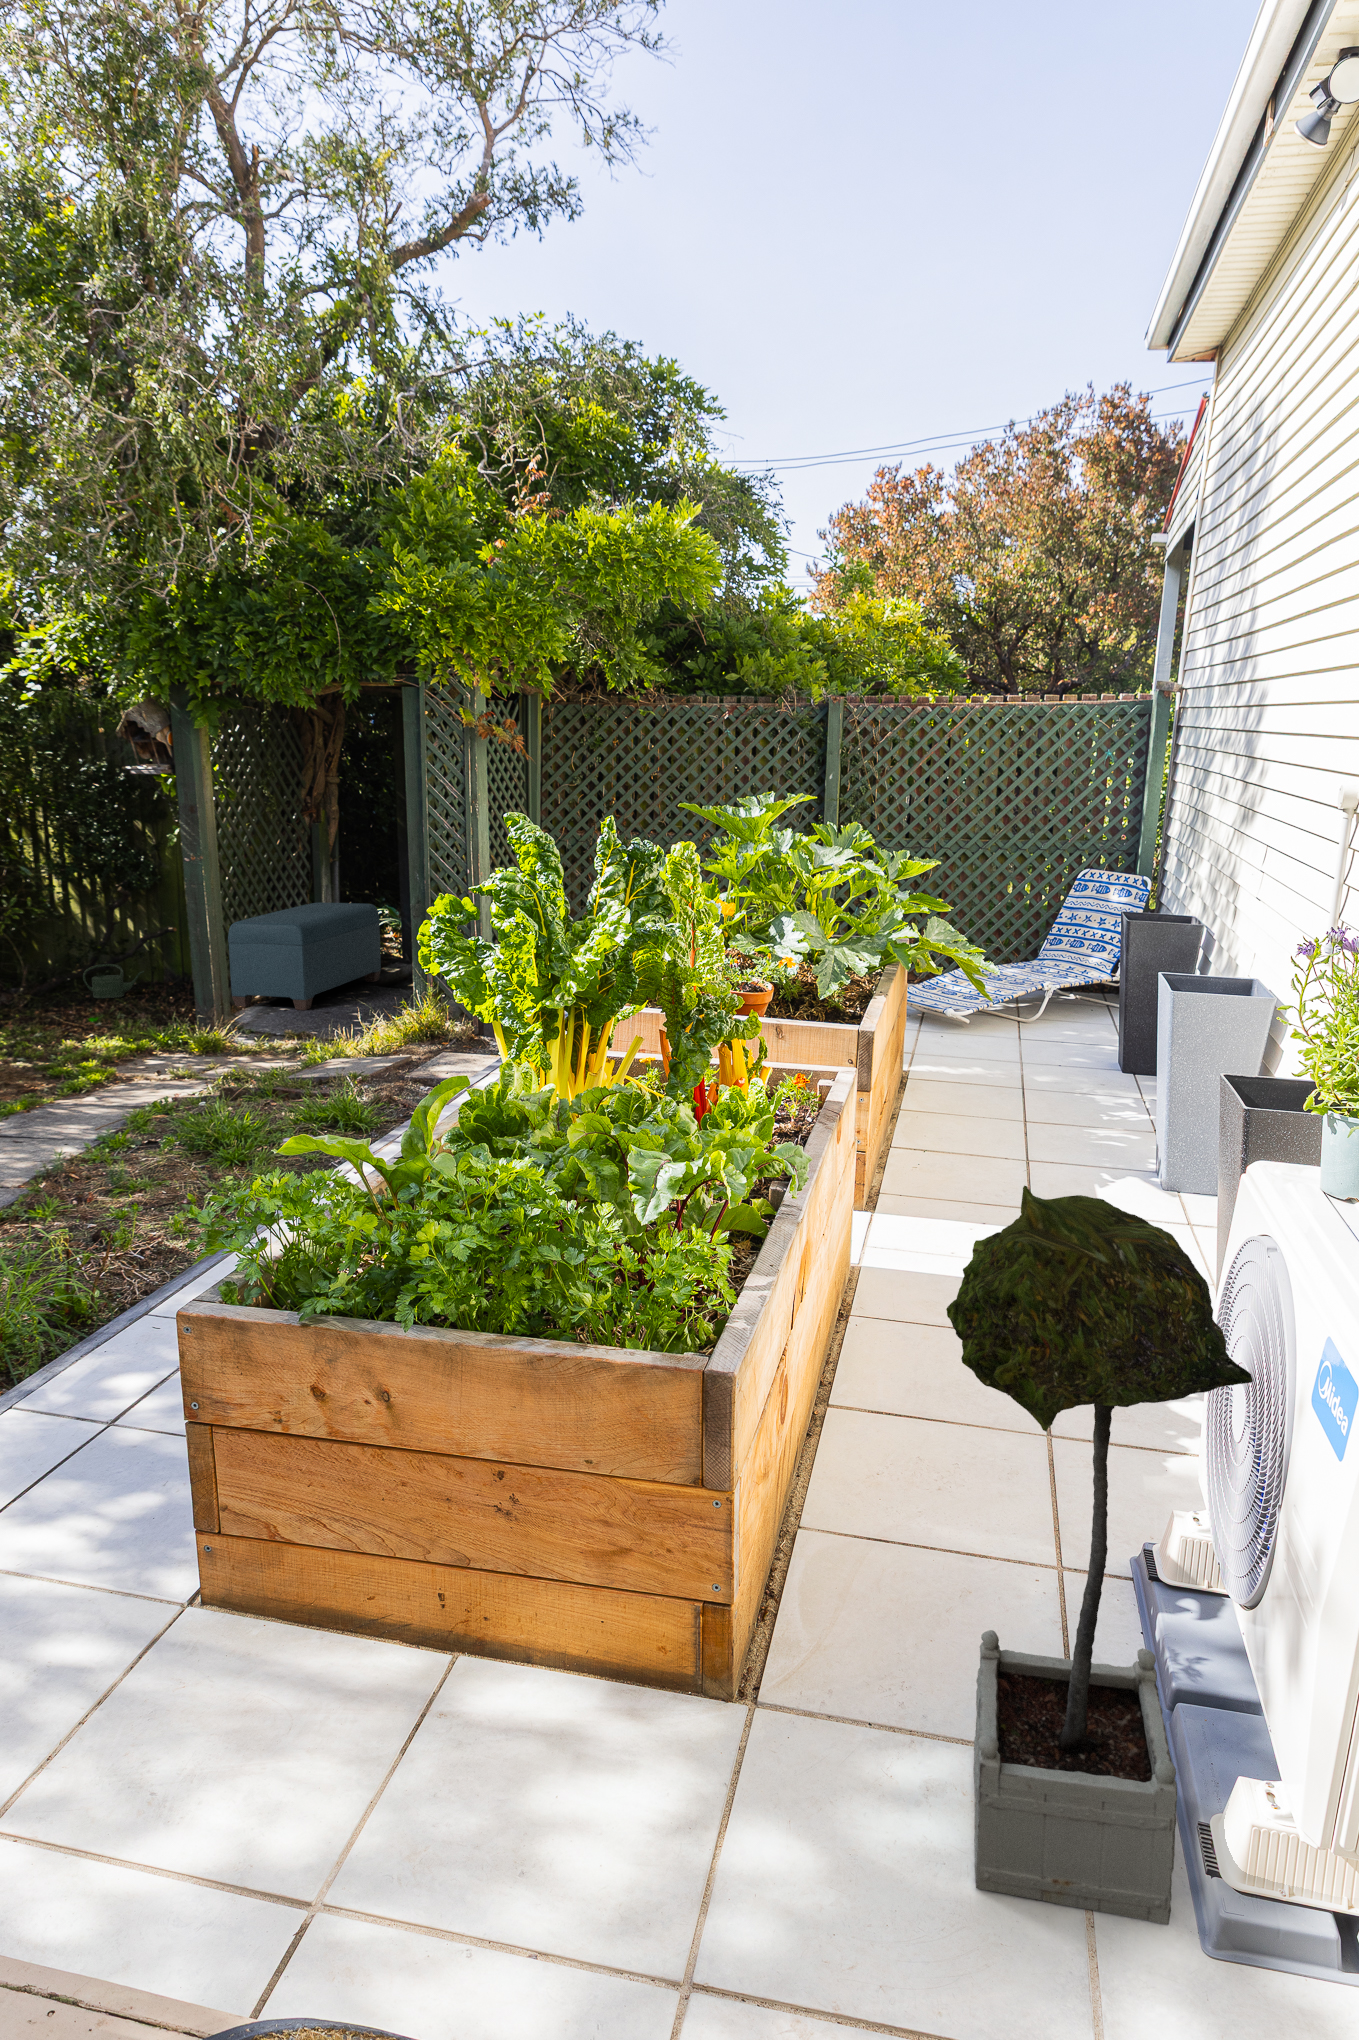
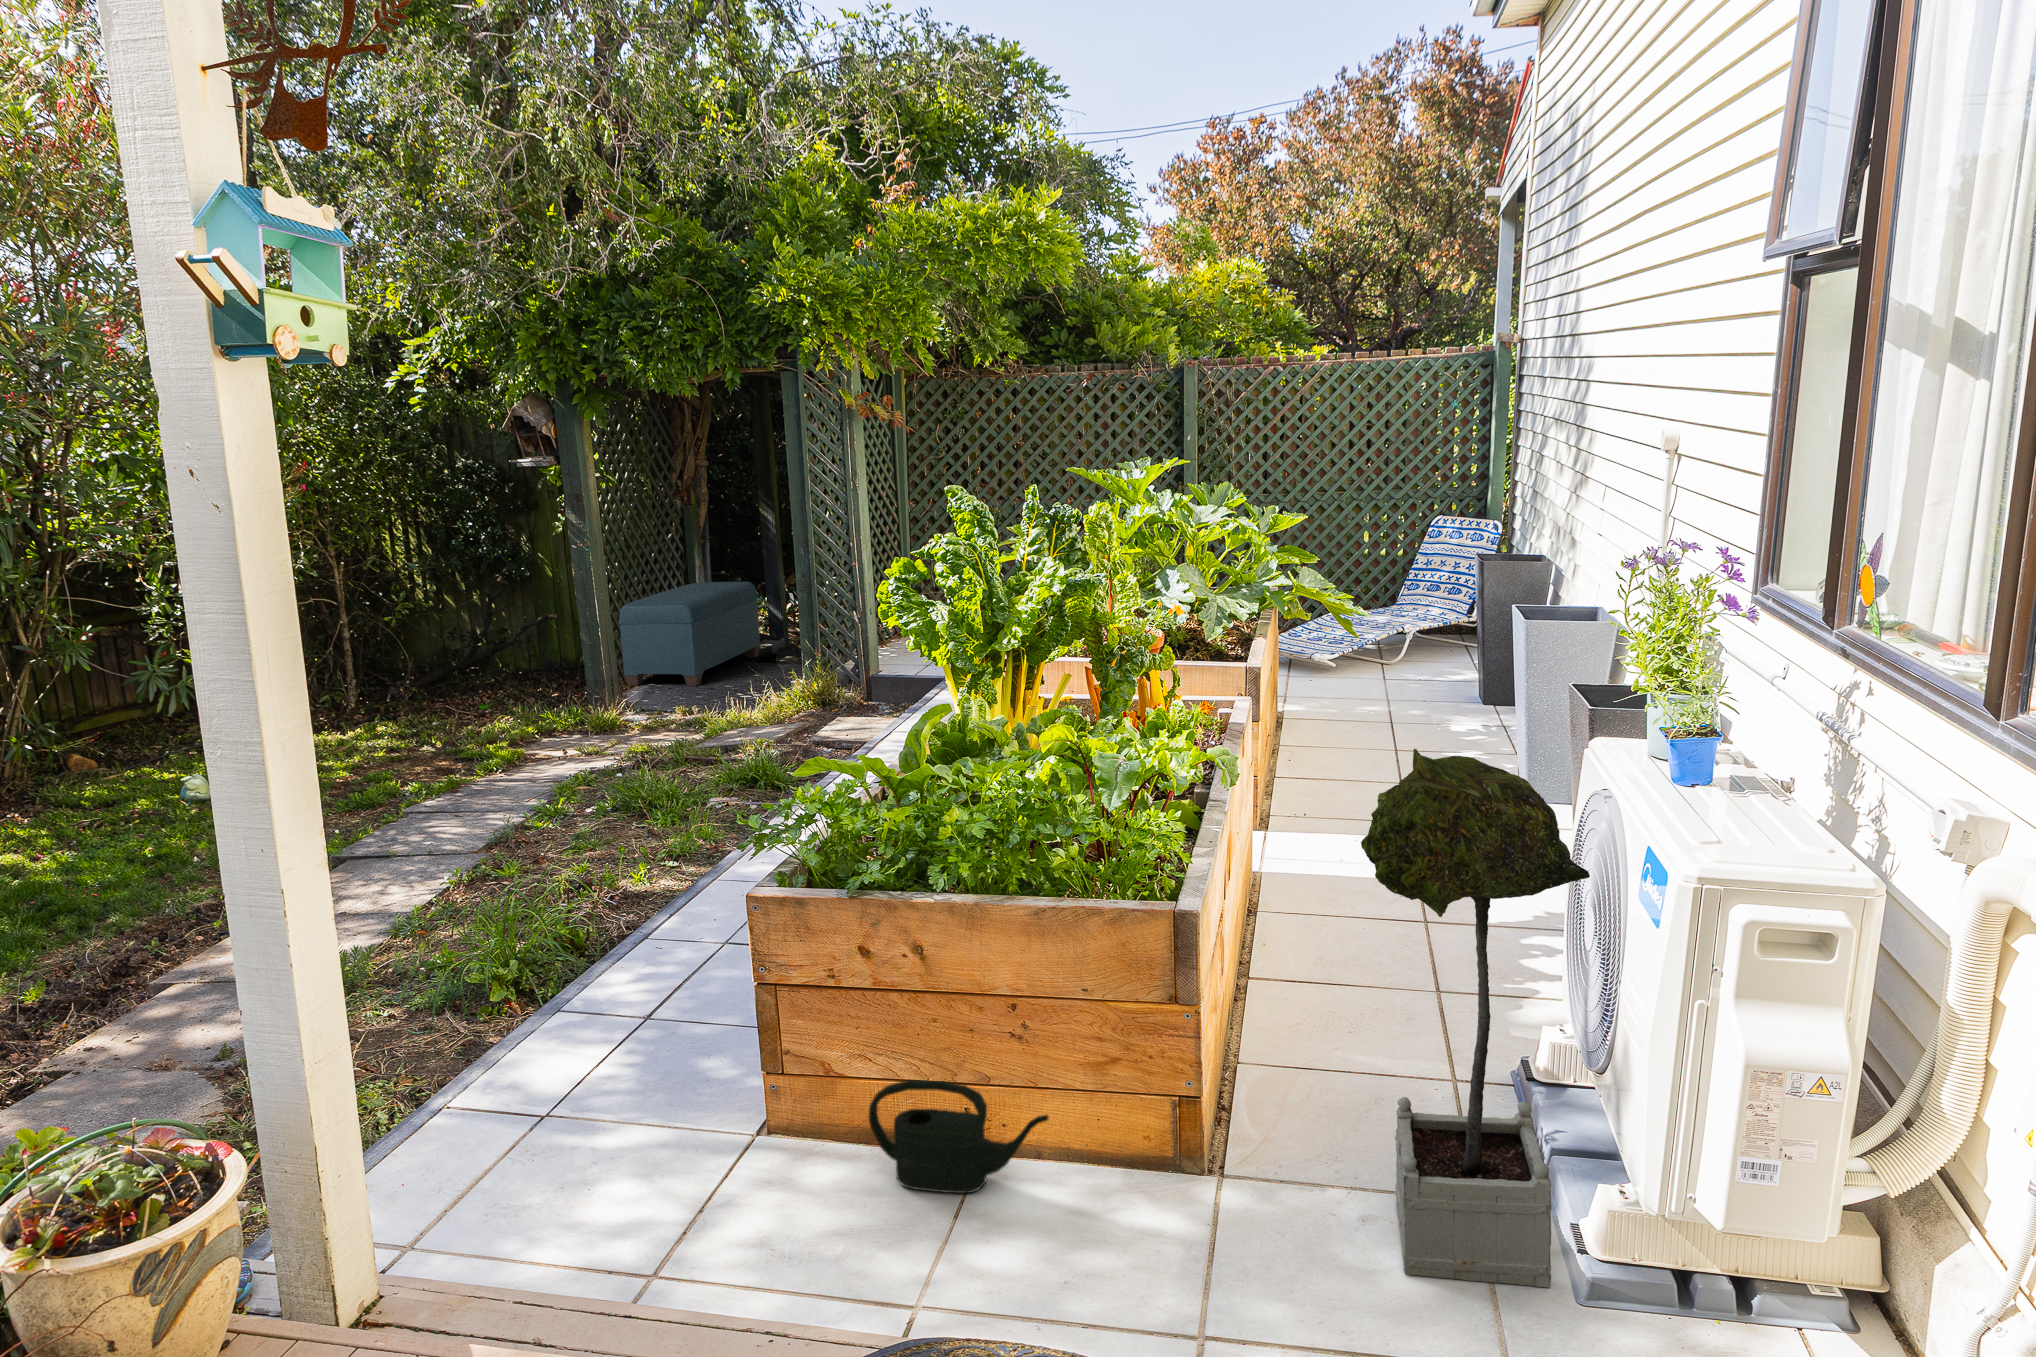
watering can: present [83,964,144,999] -> present [868,1080,1049,1193]

